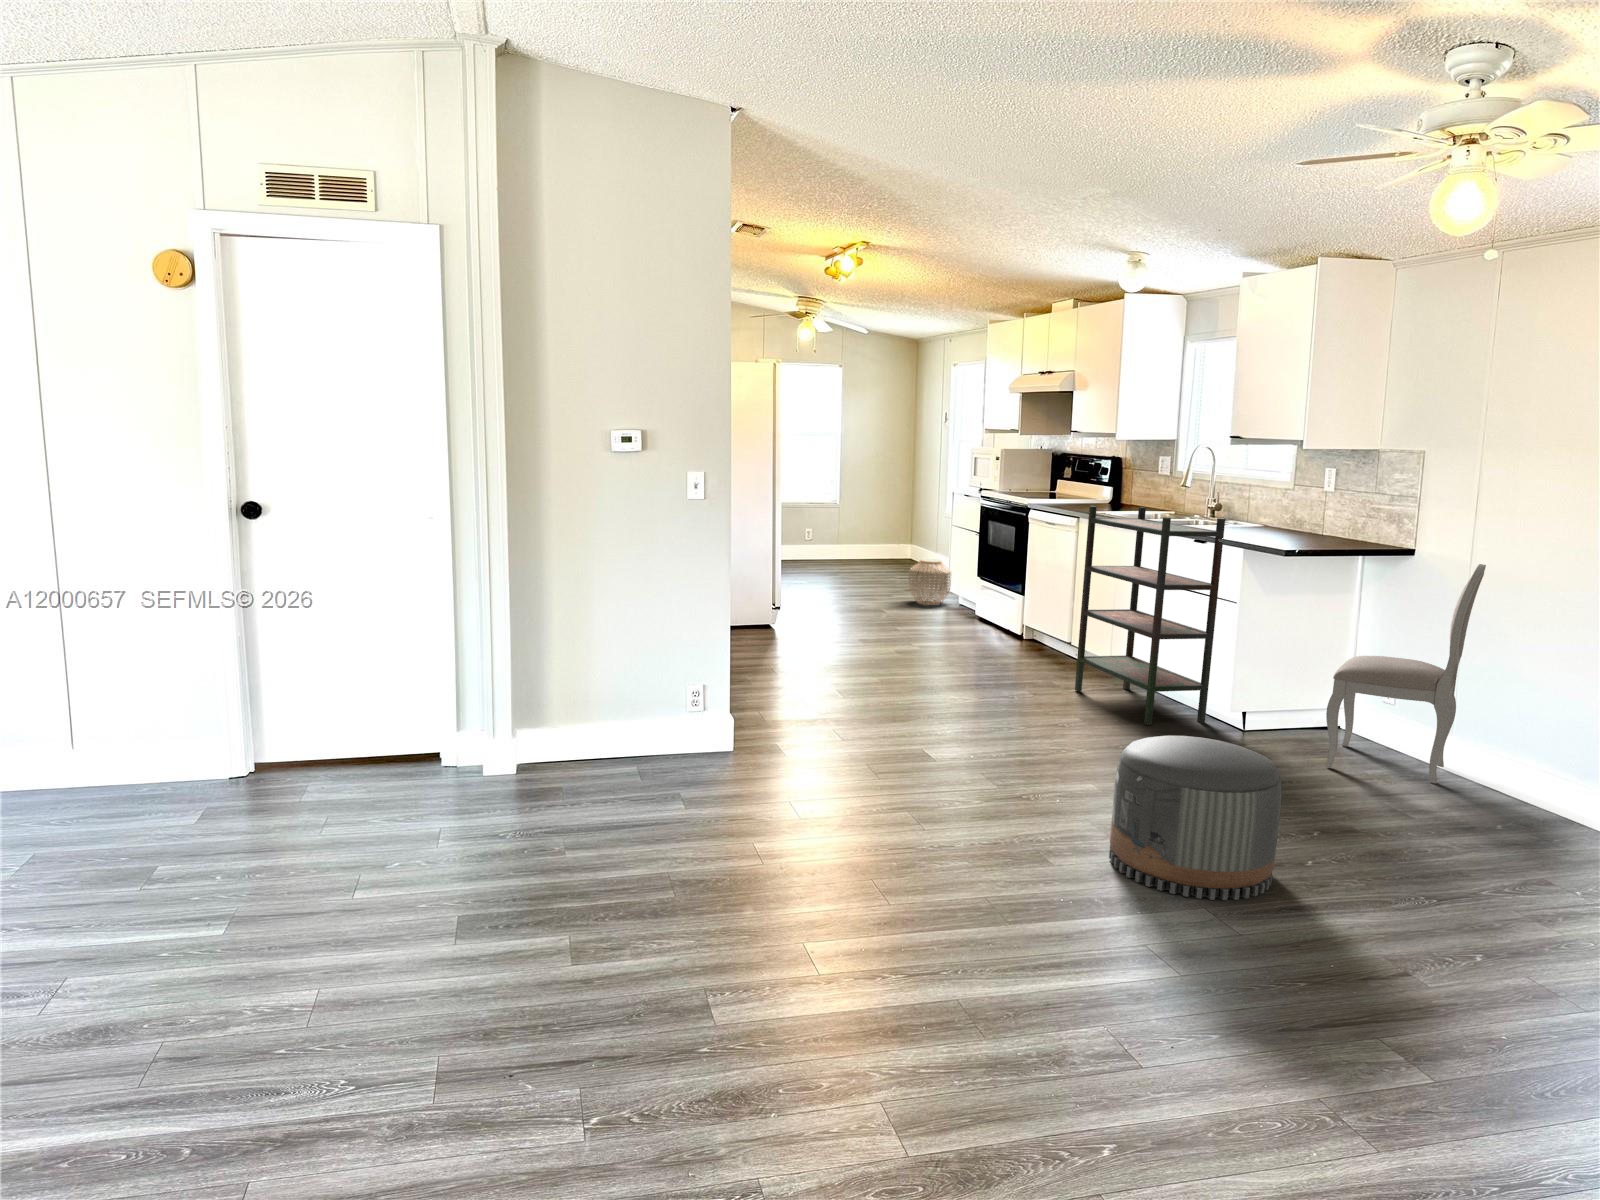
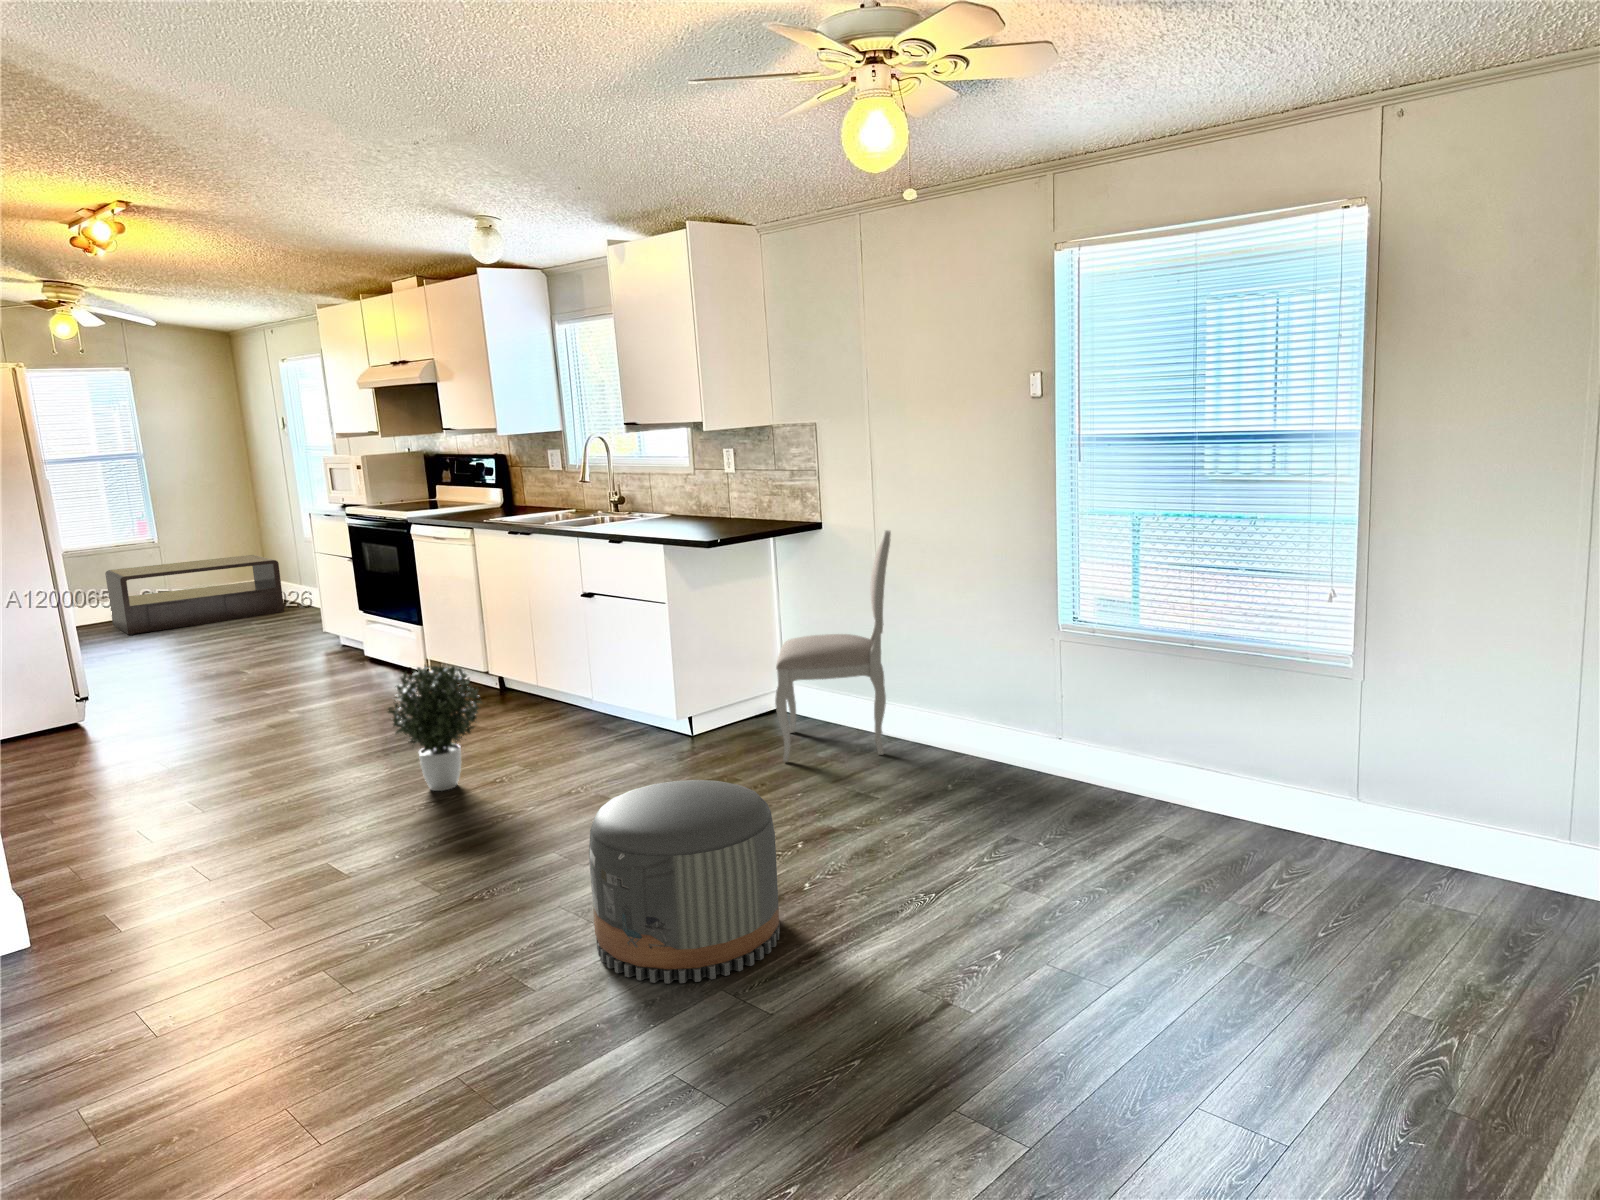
bookshelf: present [1075,506,1225,725] -> none [484,510,653,756]
coffee table: none [799,520,923,573] -> present [105,555,284,634]
woven basket: present [908,558,951,605] -> none [269,596,326,653]
potted plant: none [984,617,1060,722] -> present [388,665,482,791]

